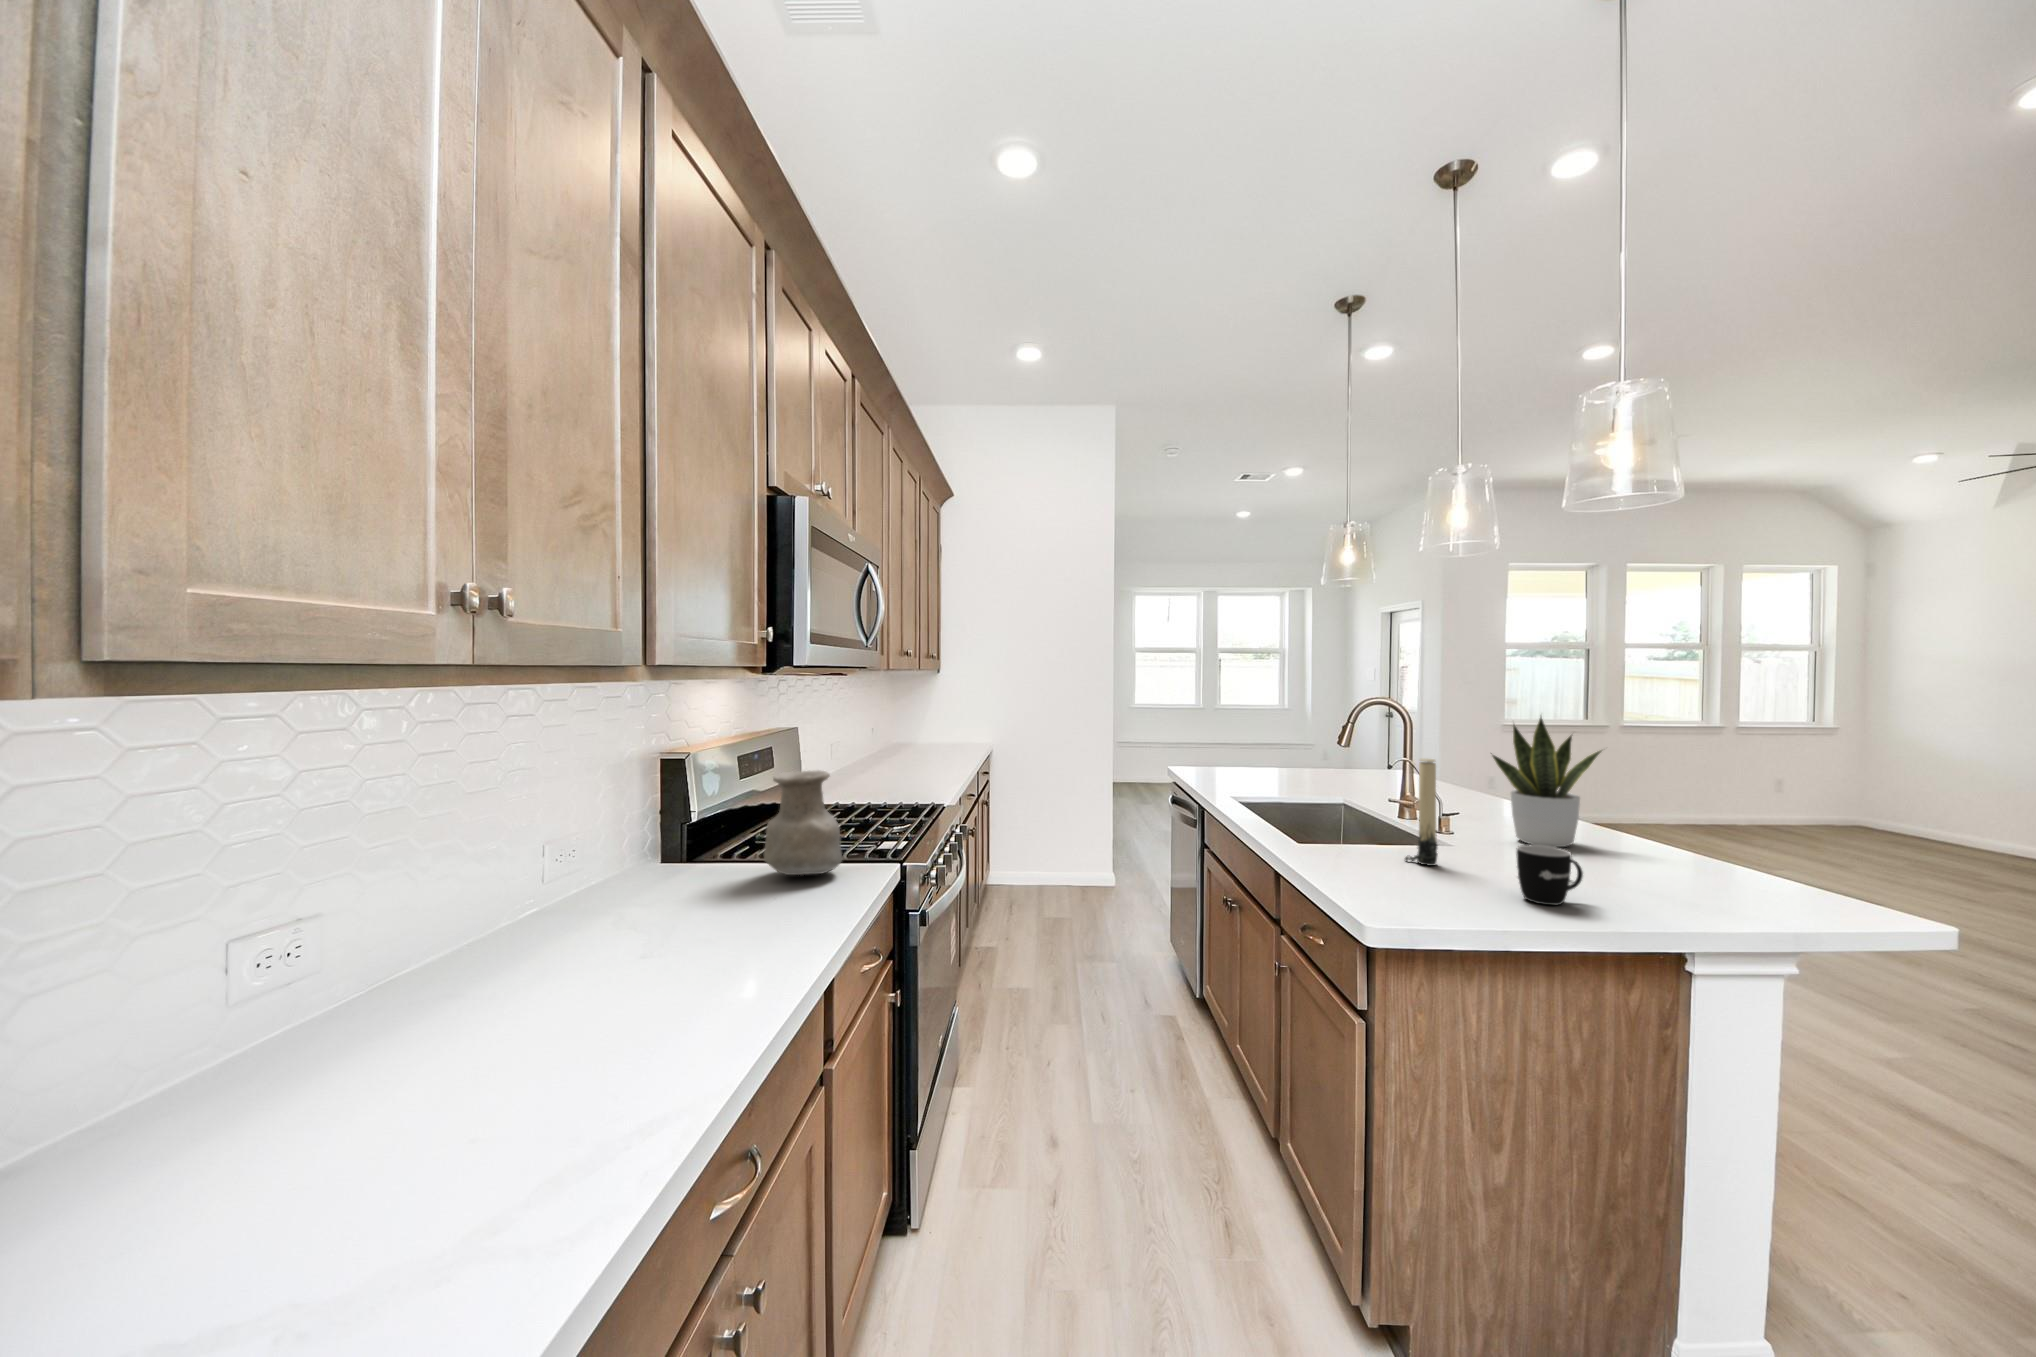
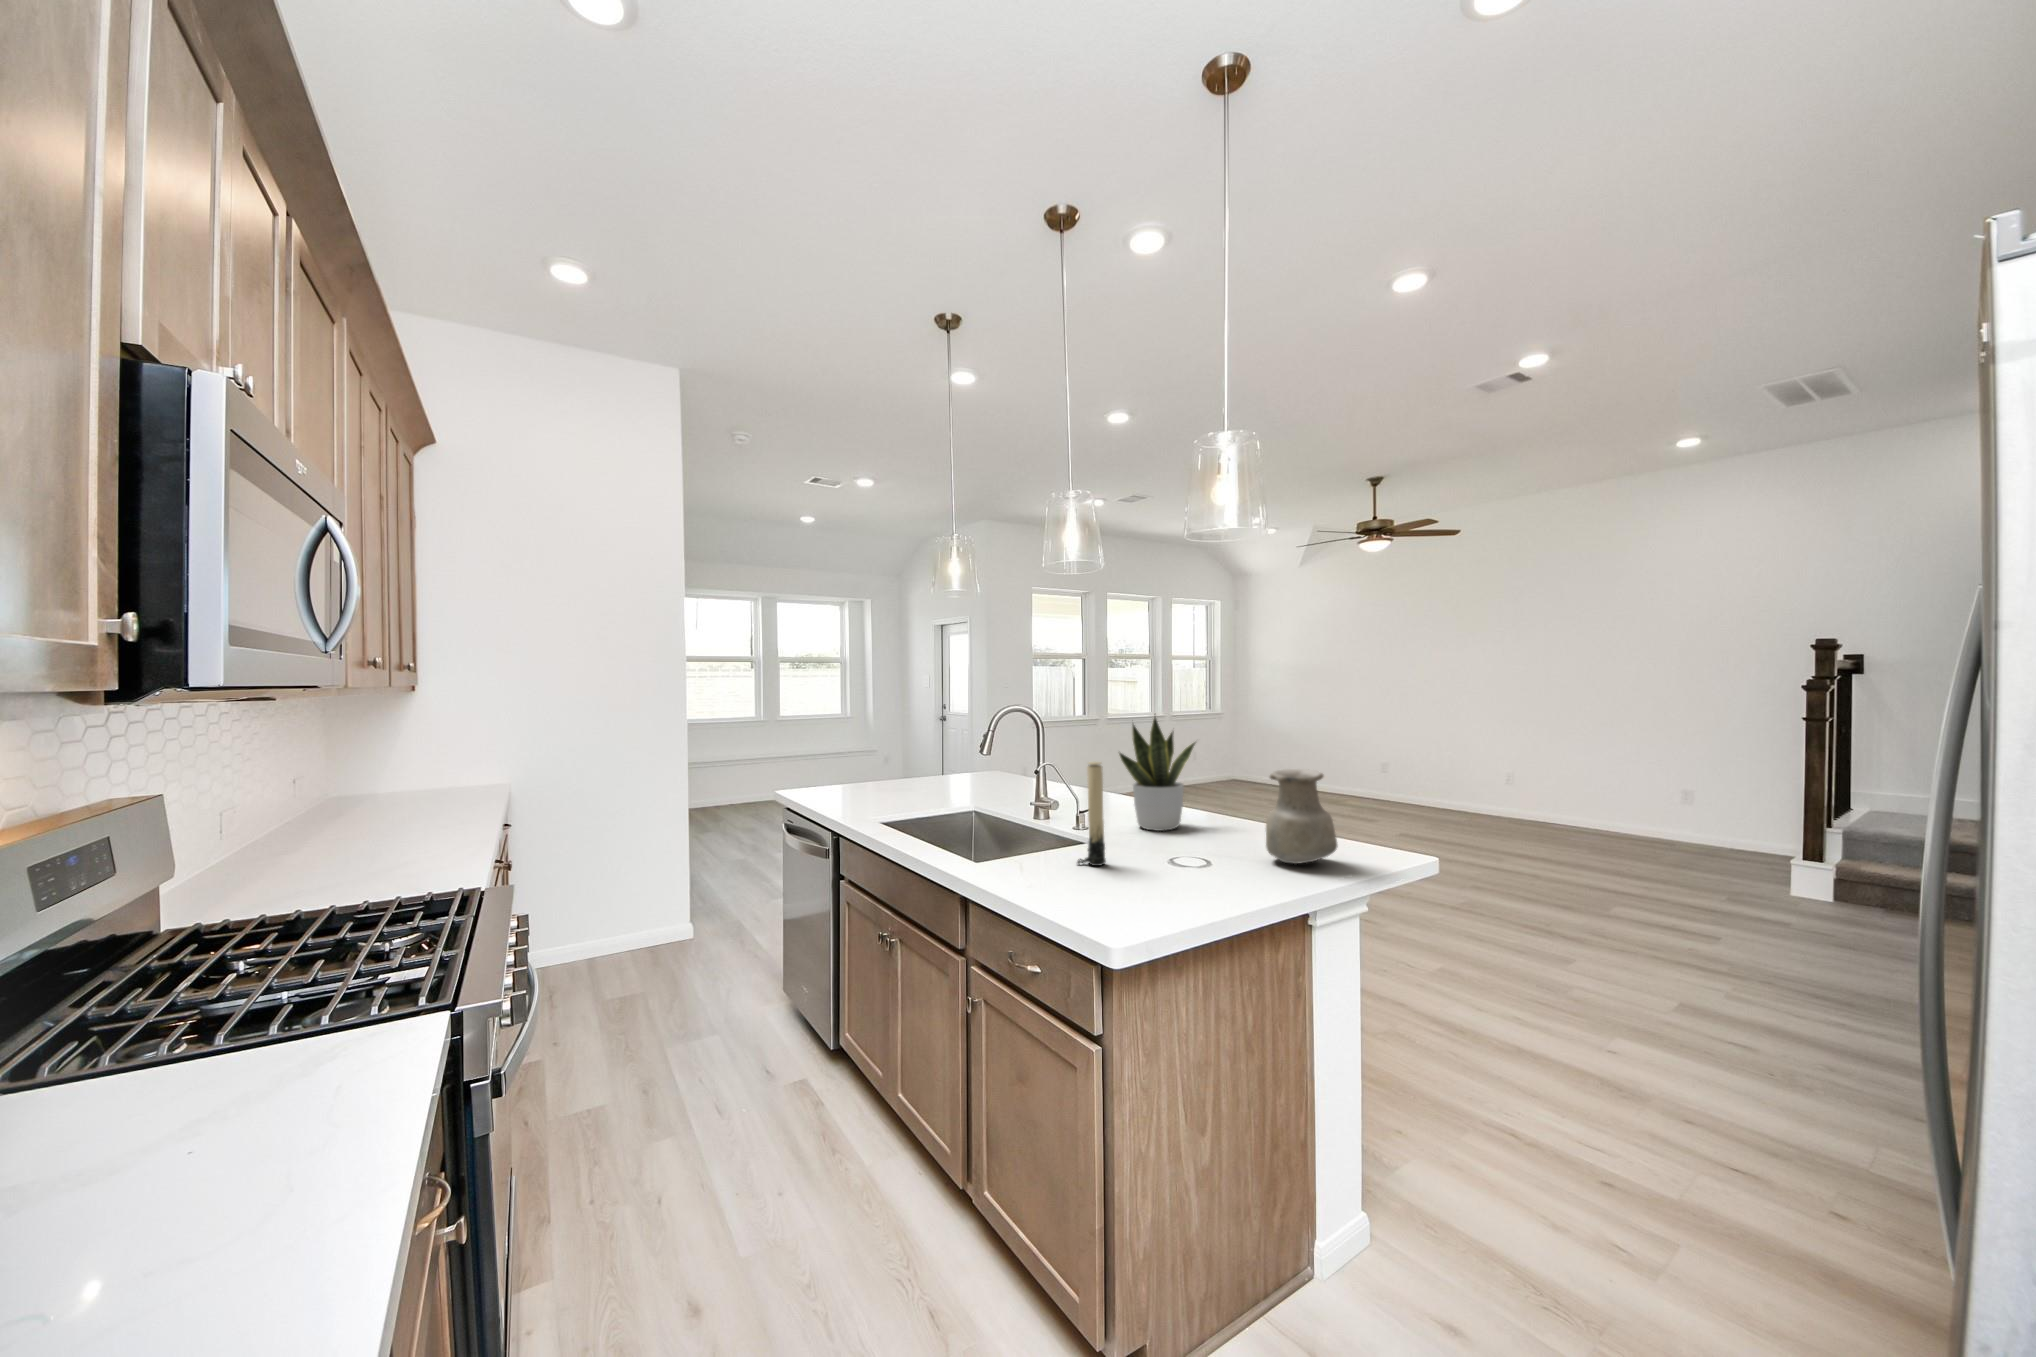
vase: present [764,770,842,875] -> present [1266,769,1338,864]
mug: present [1516,845,1583,905] -> none [1187,833,1233,887]

